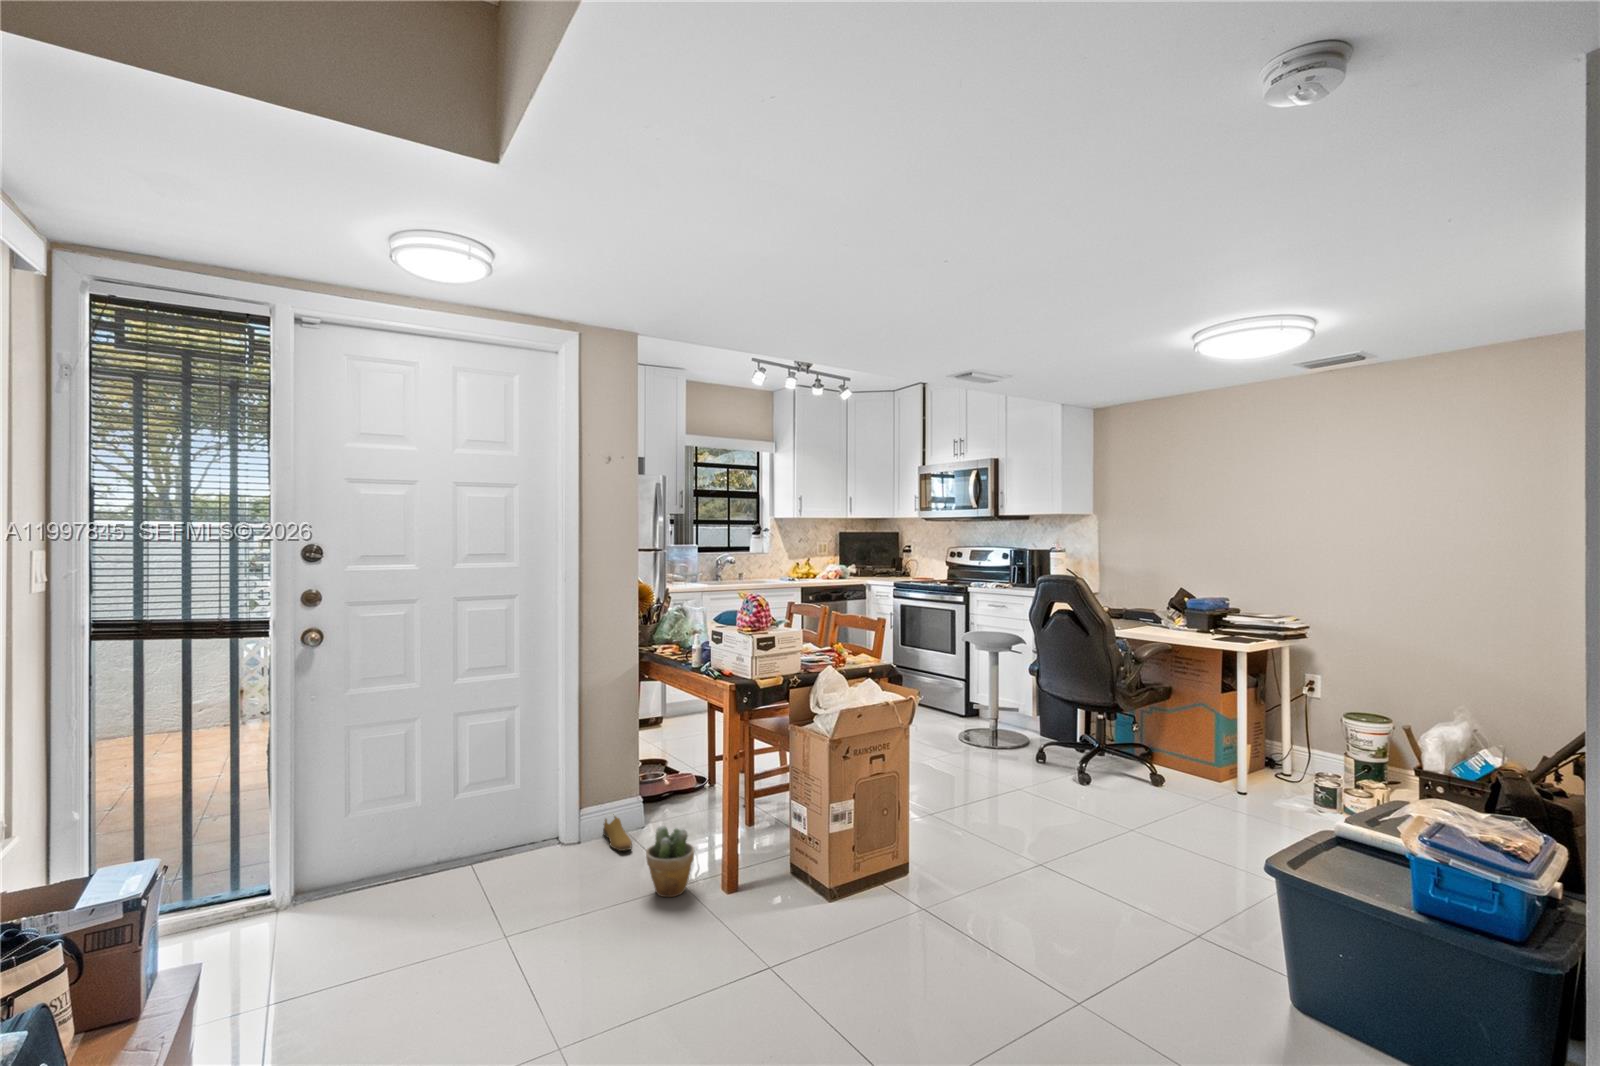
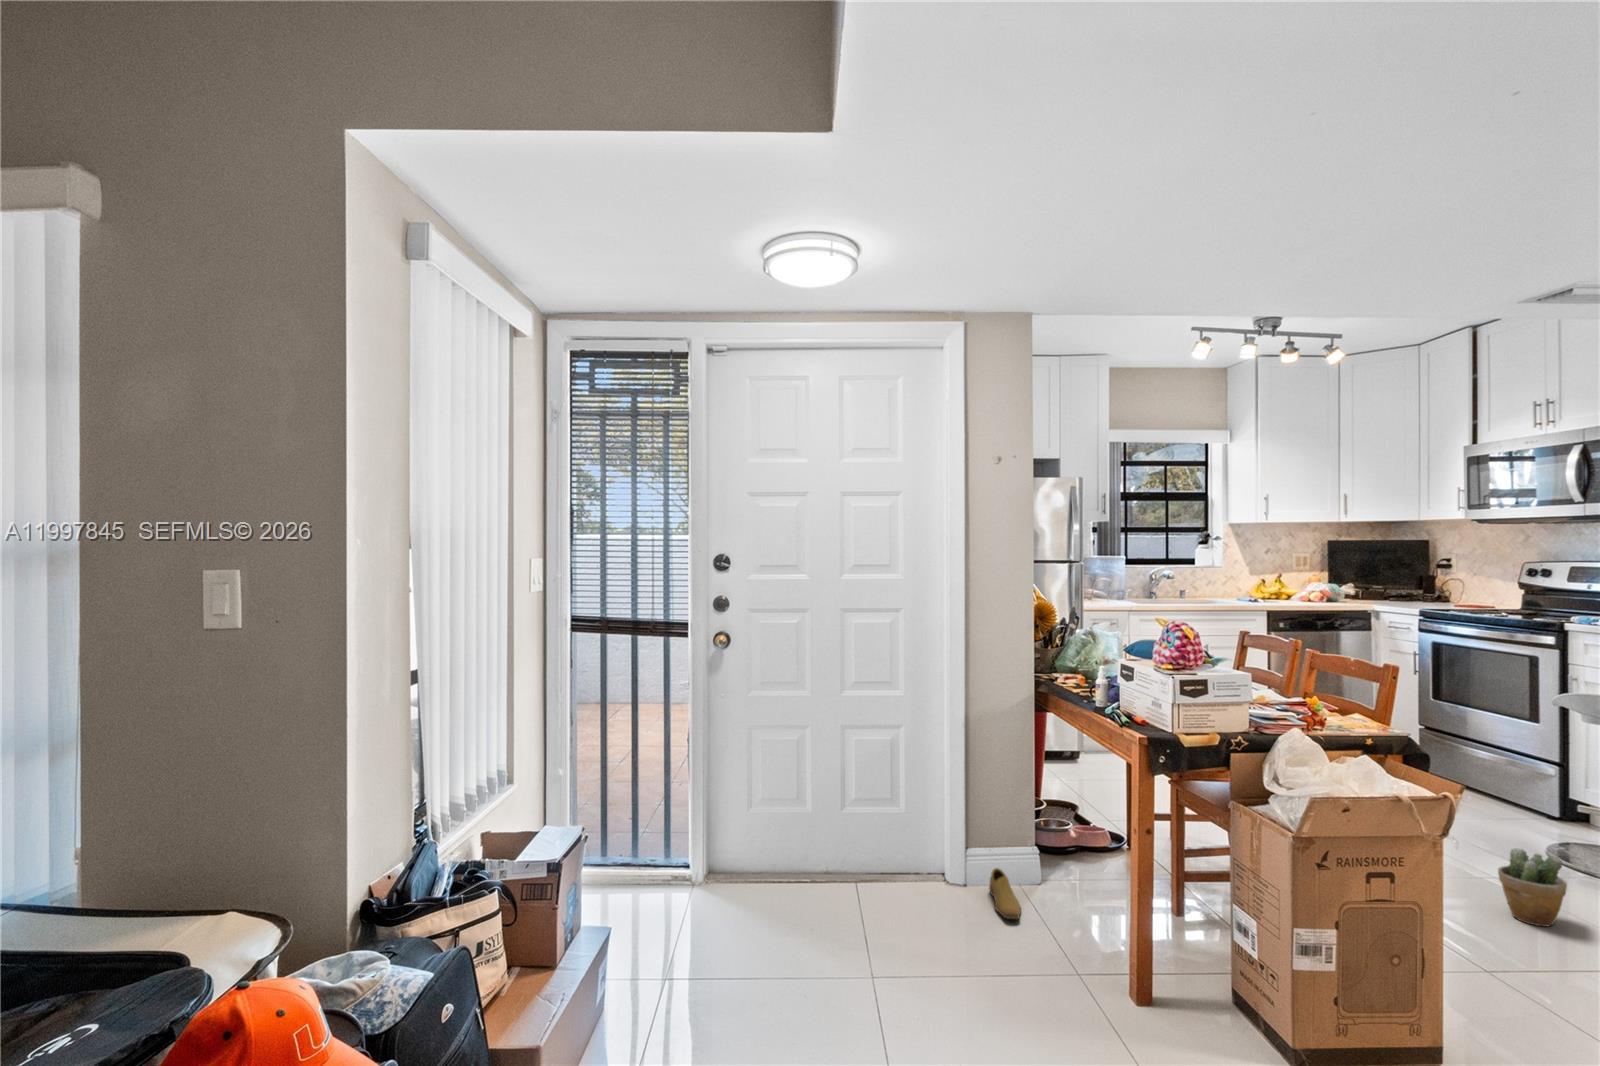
potted plant: present [646,826,694,897] -> present [1498,848,1567,926]

